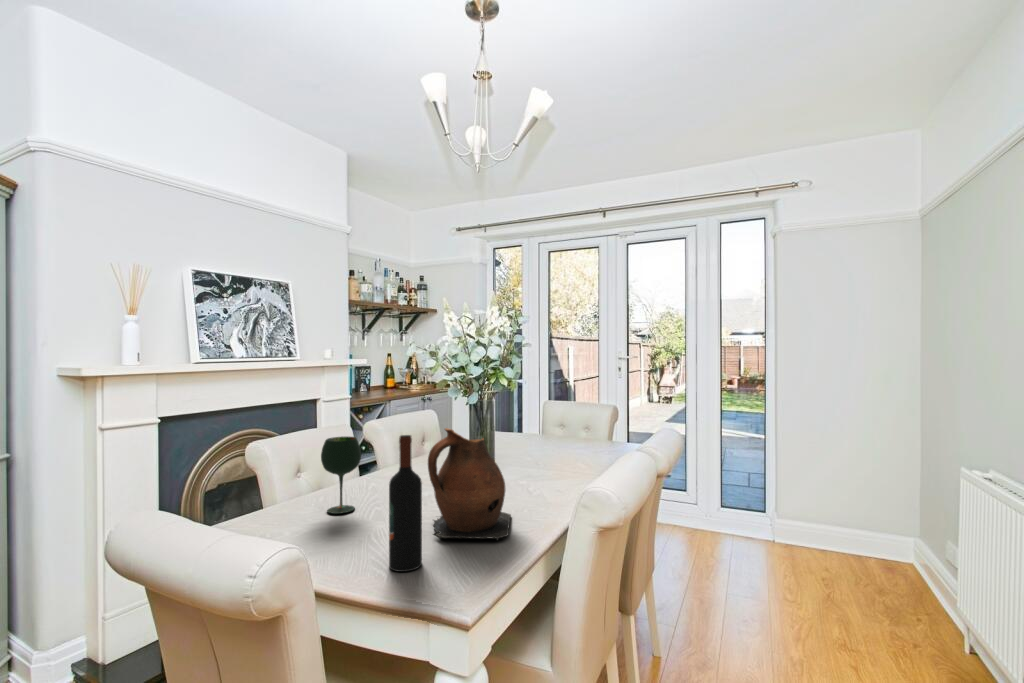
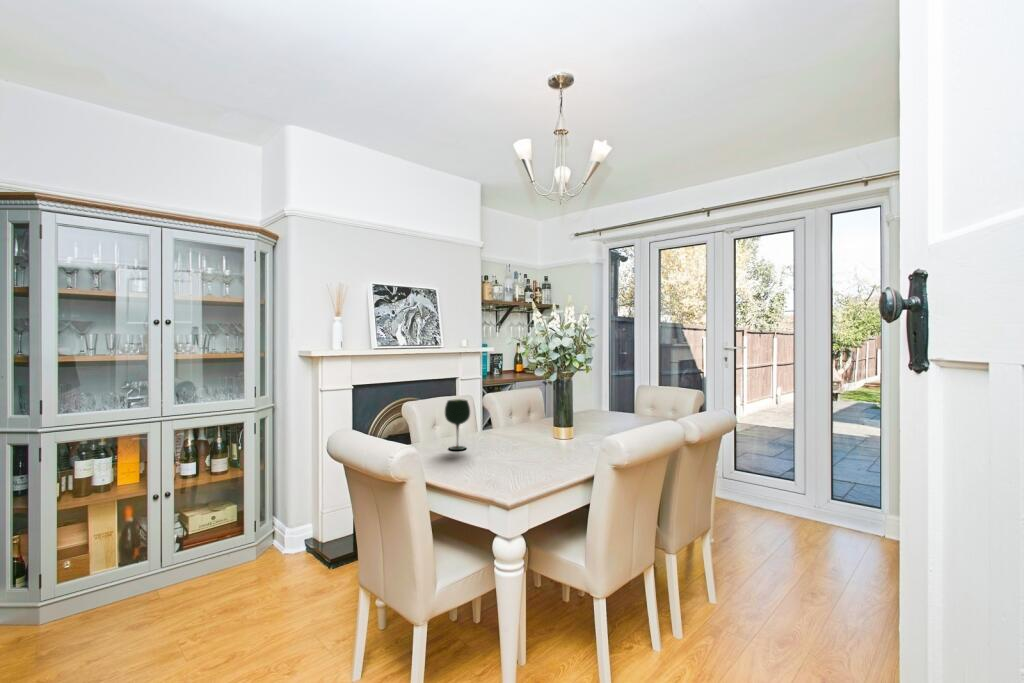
ceramic pitcher: present [428,428,511,540] -> none [506,394,569,471]
wine bottle: present [389,435,422,572] -> none [475,395,496,480]

